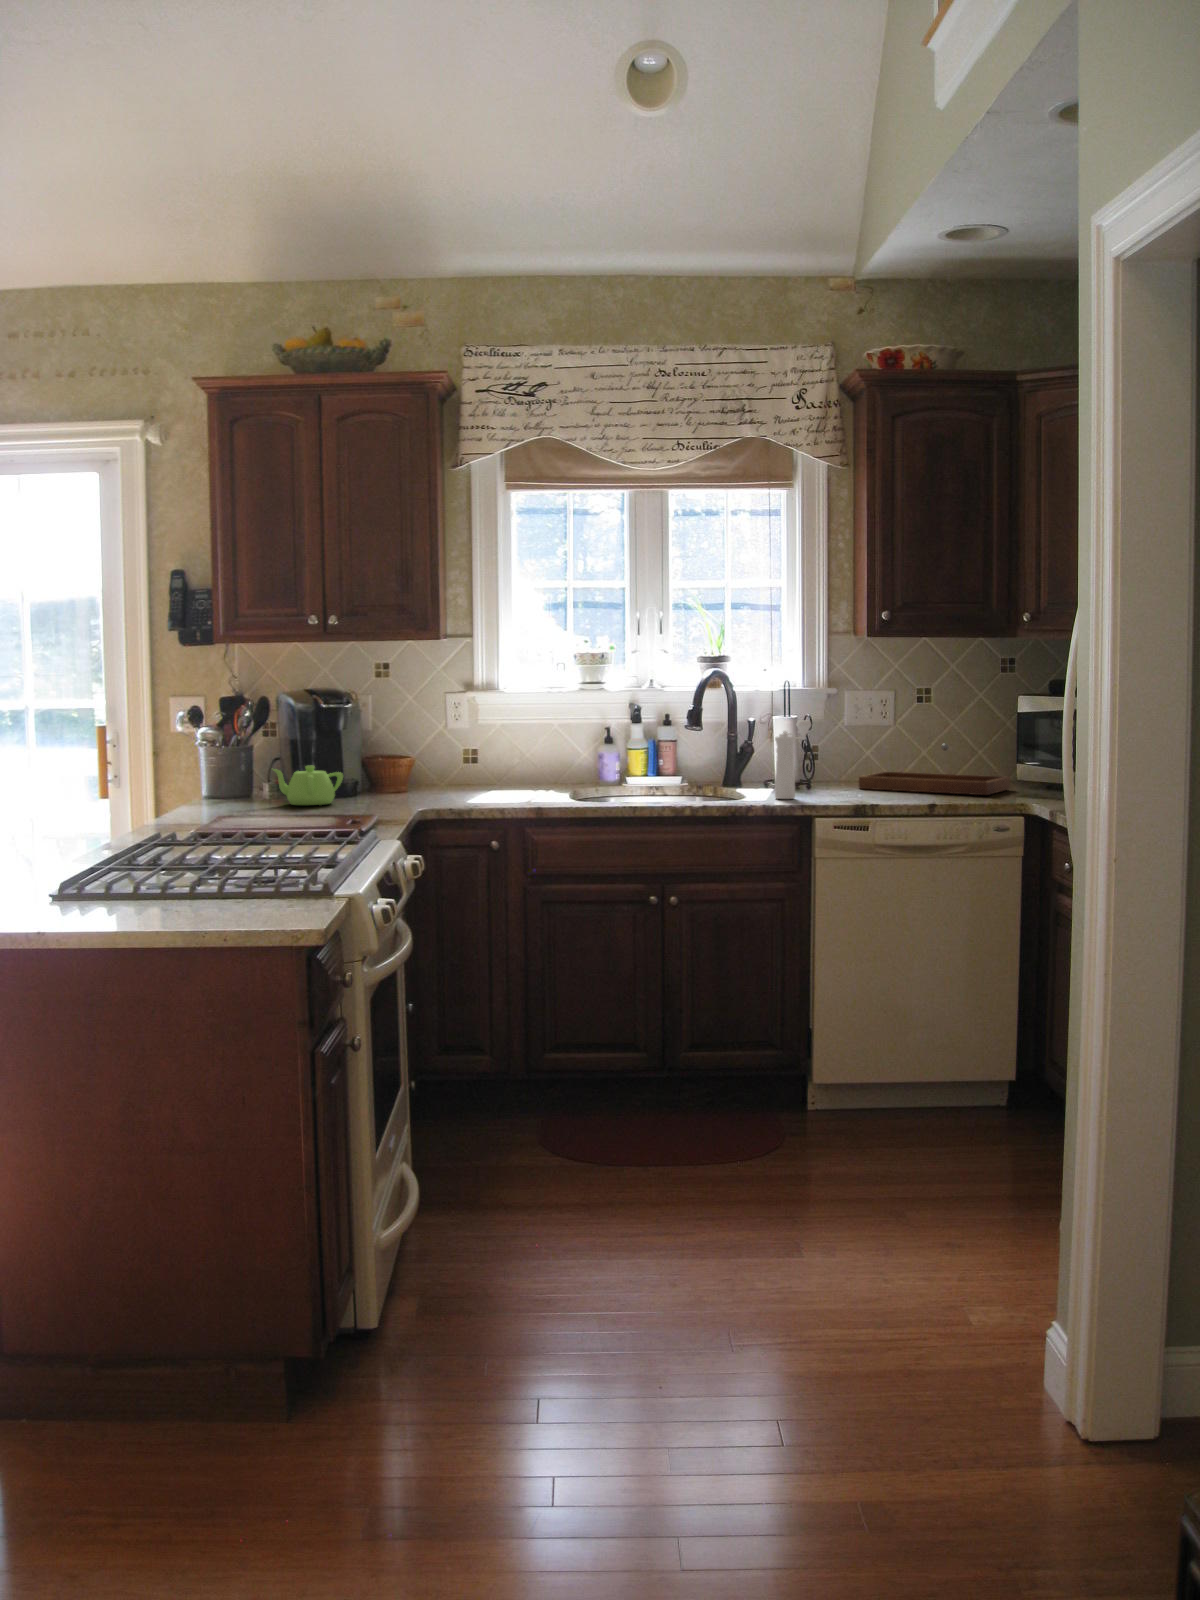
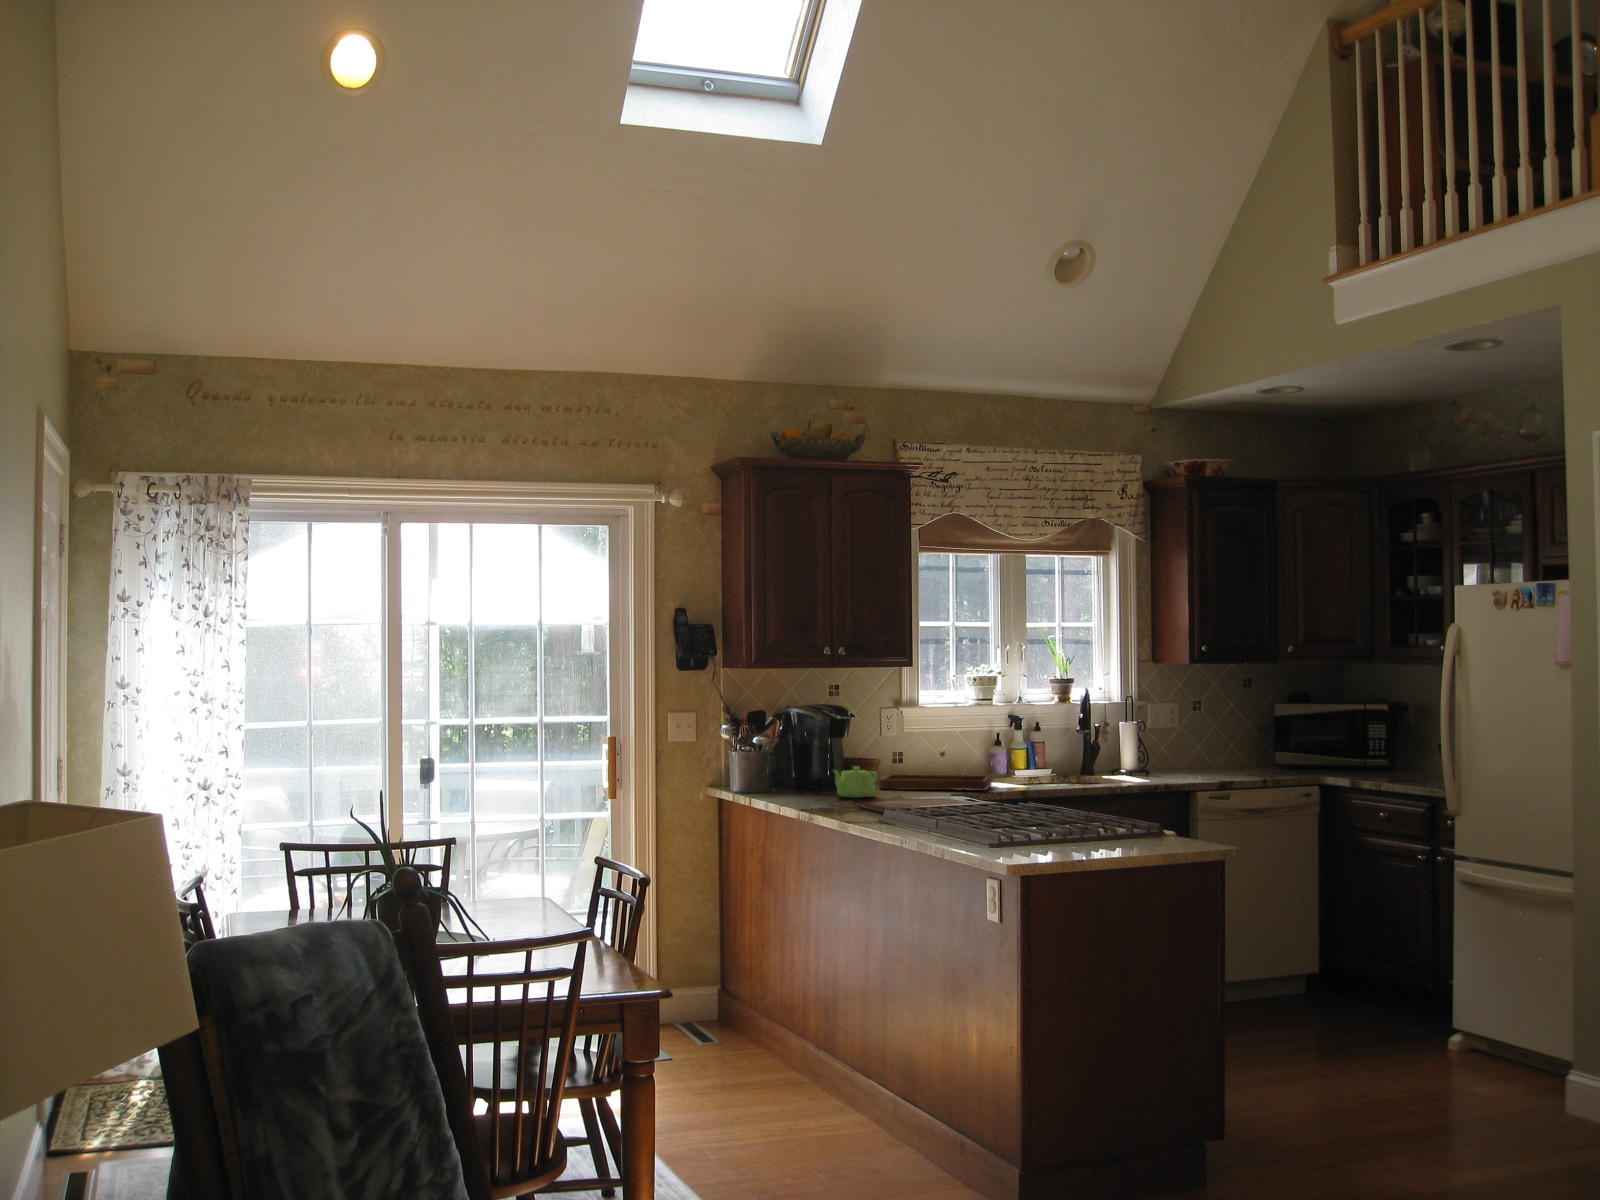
pepper mill: present [775,720,811,799] -> none [1157,724,1173,782]
tray: present [859,744,1010,795] -> present [879,751,992,791]

